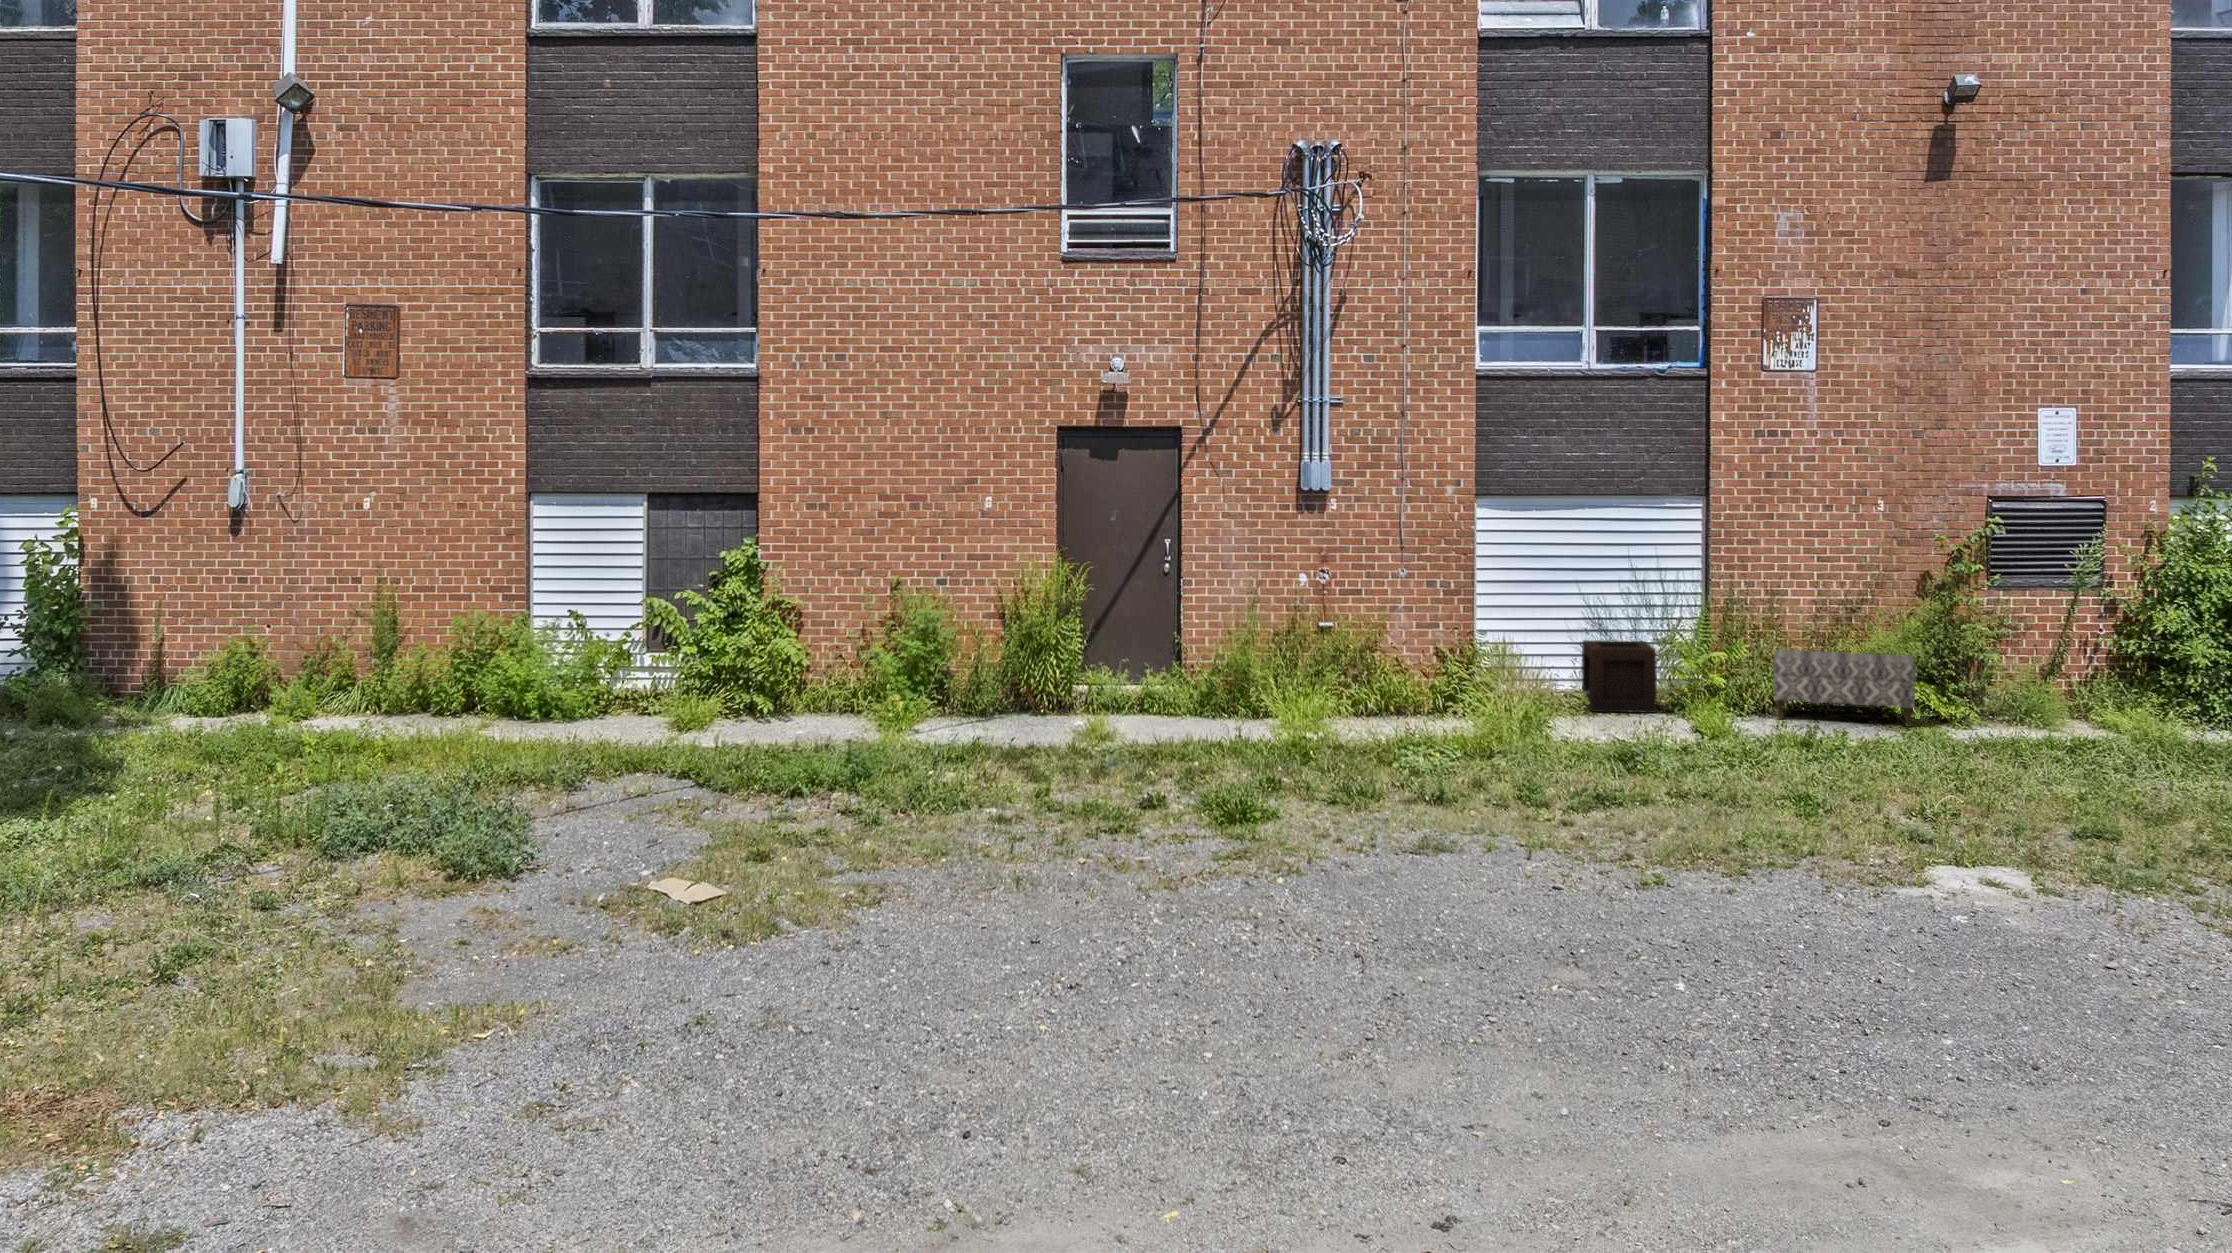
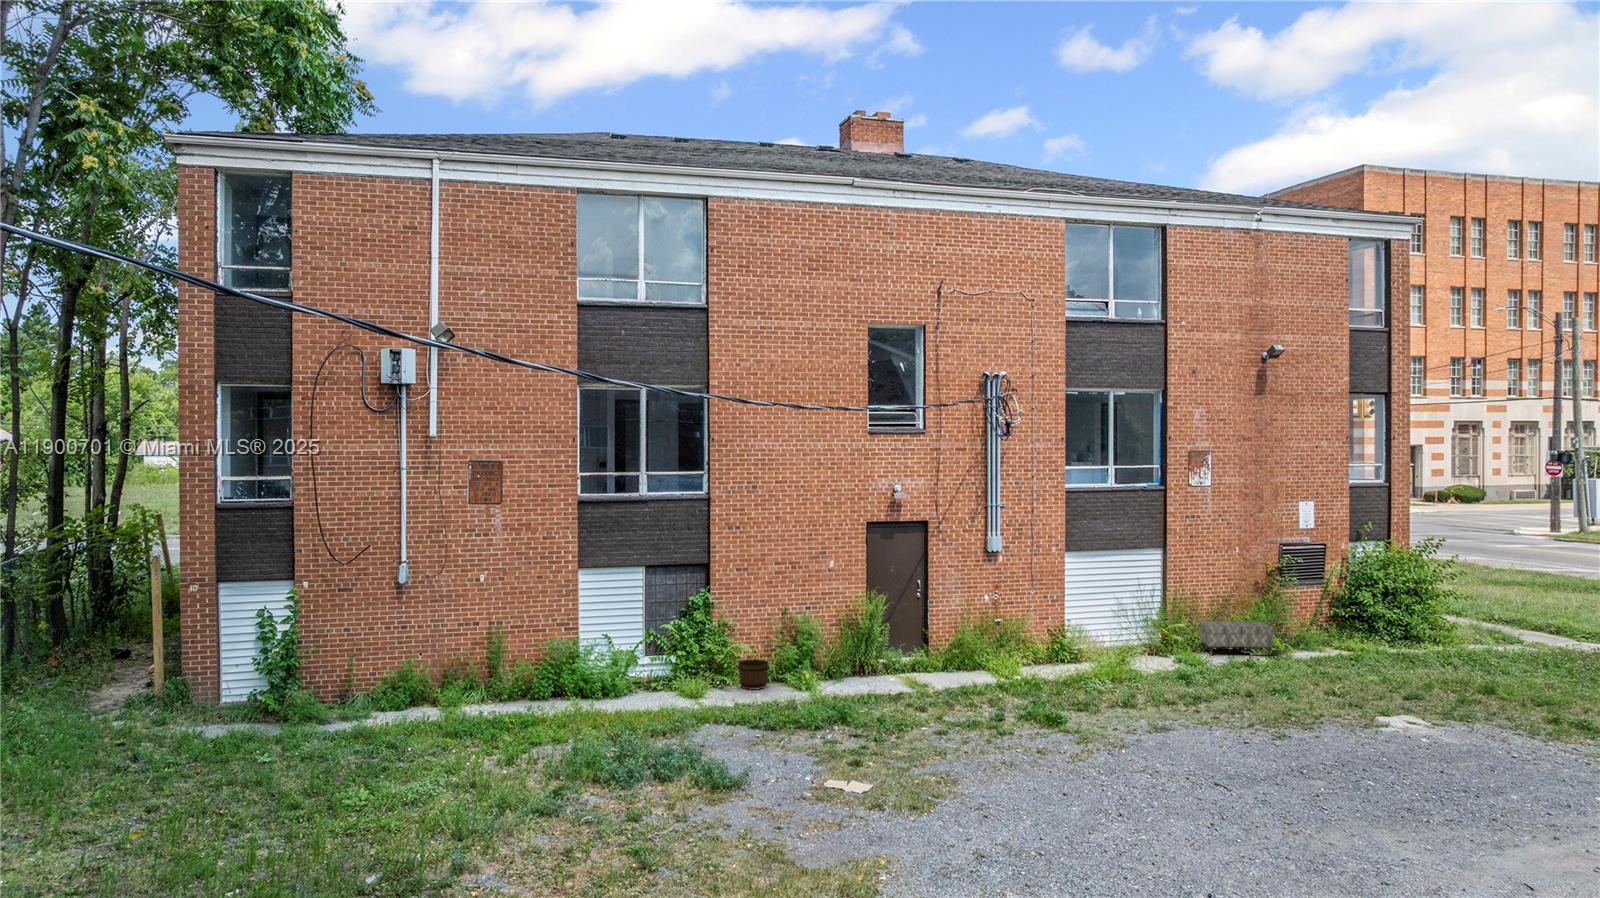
wooden crate: present [1582,640,1657,713] -> none [1111,620,1155,657]
bucket: none [771,662,831,719] -> present [738,659,770,690]

